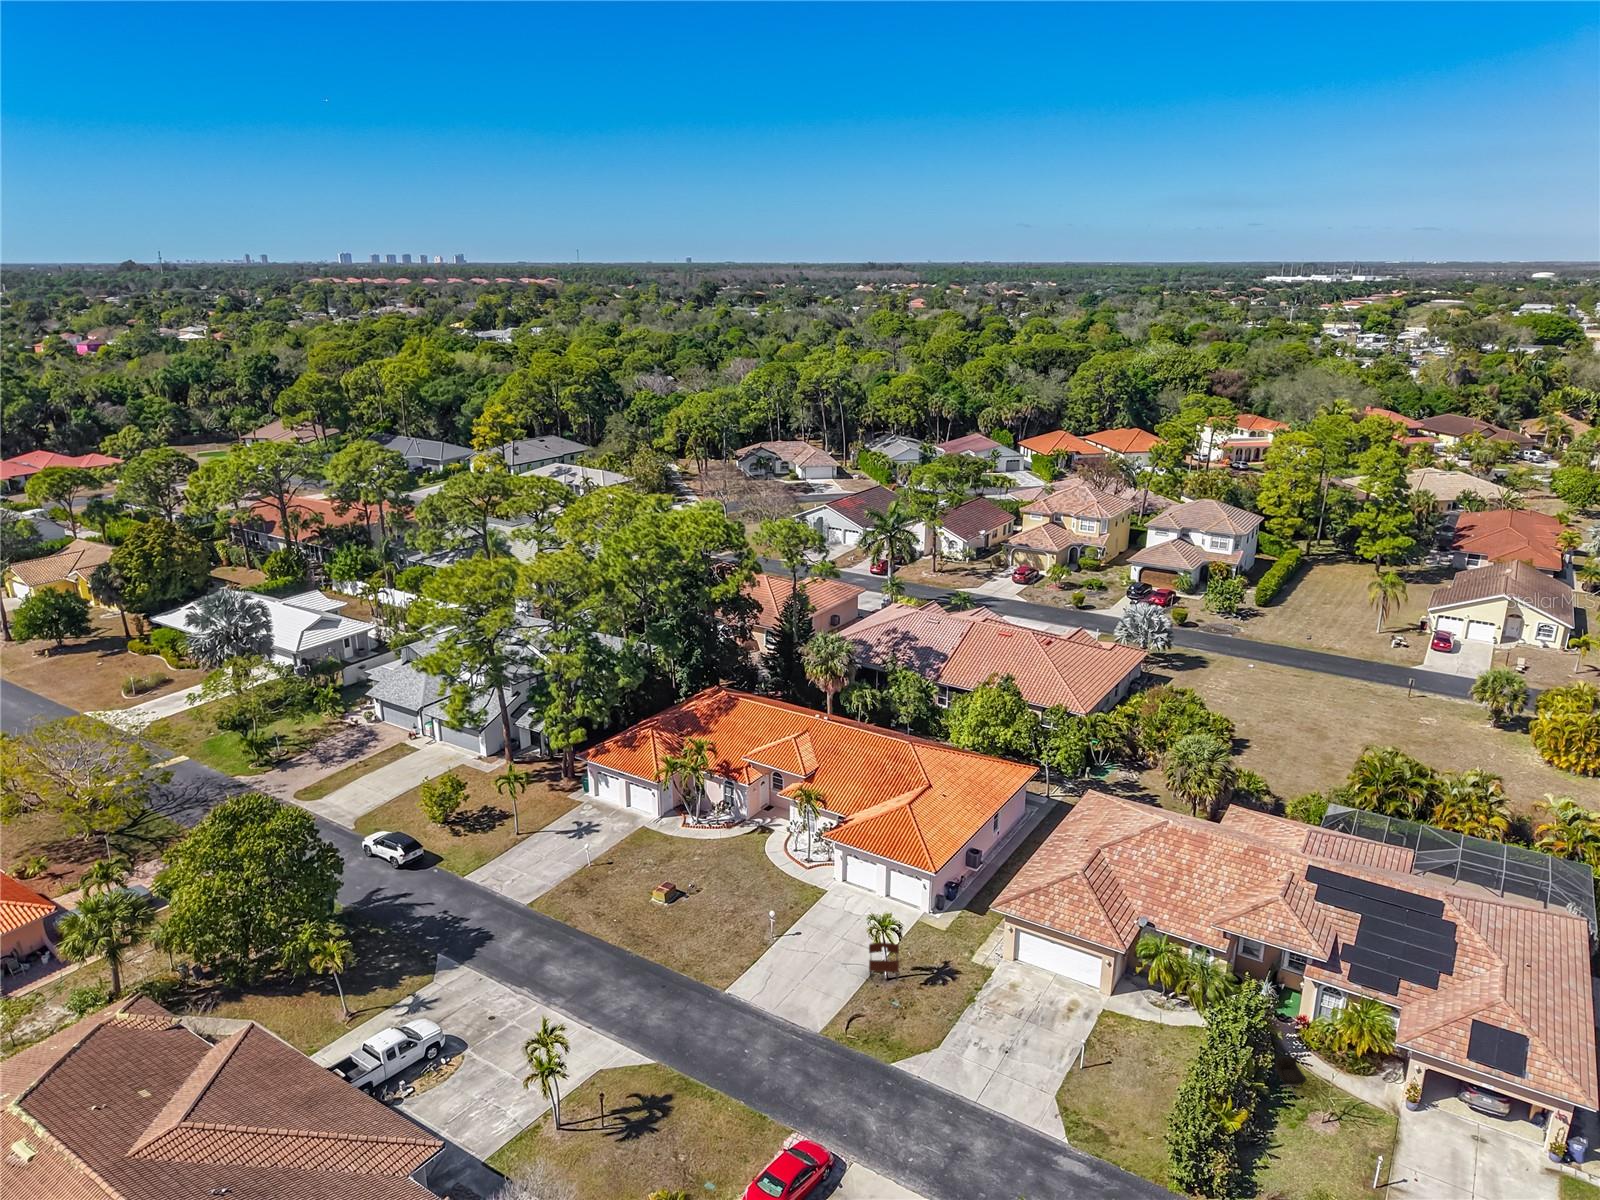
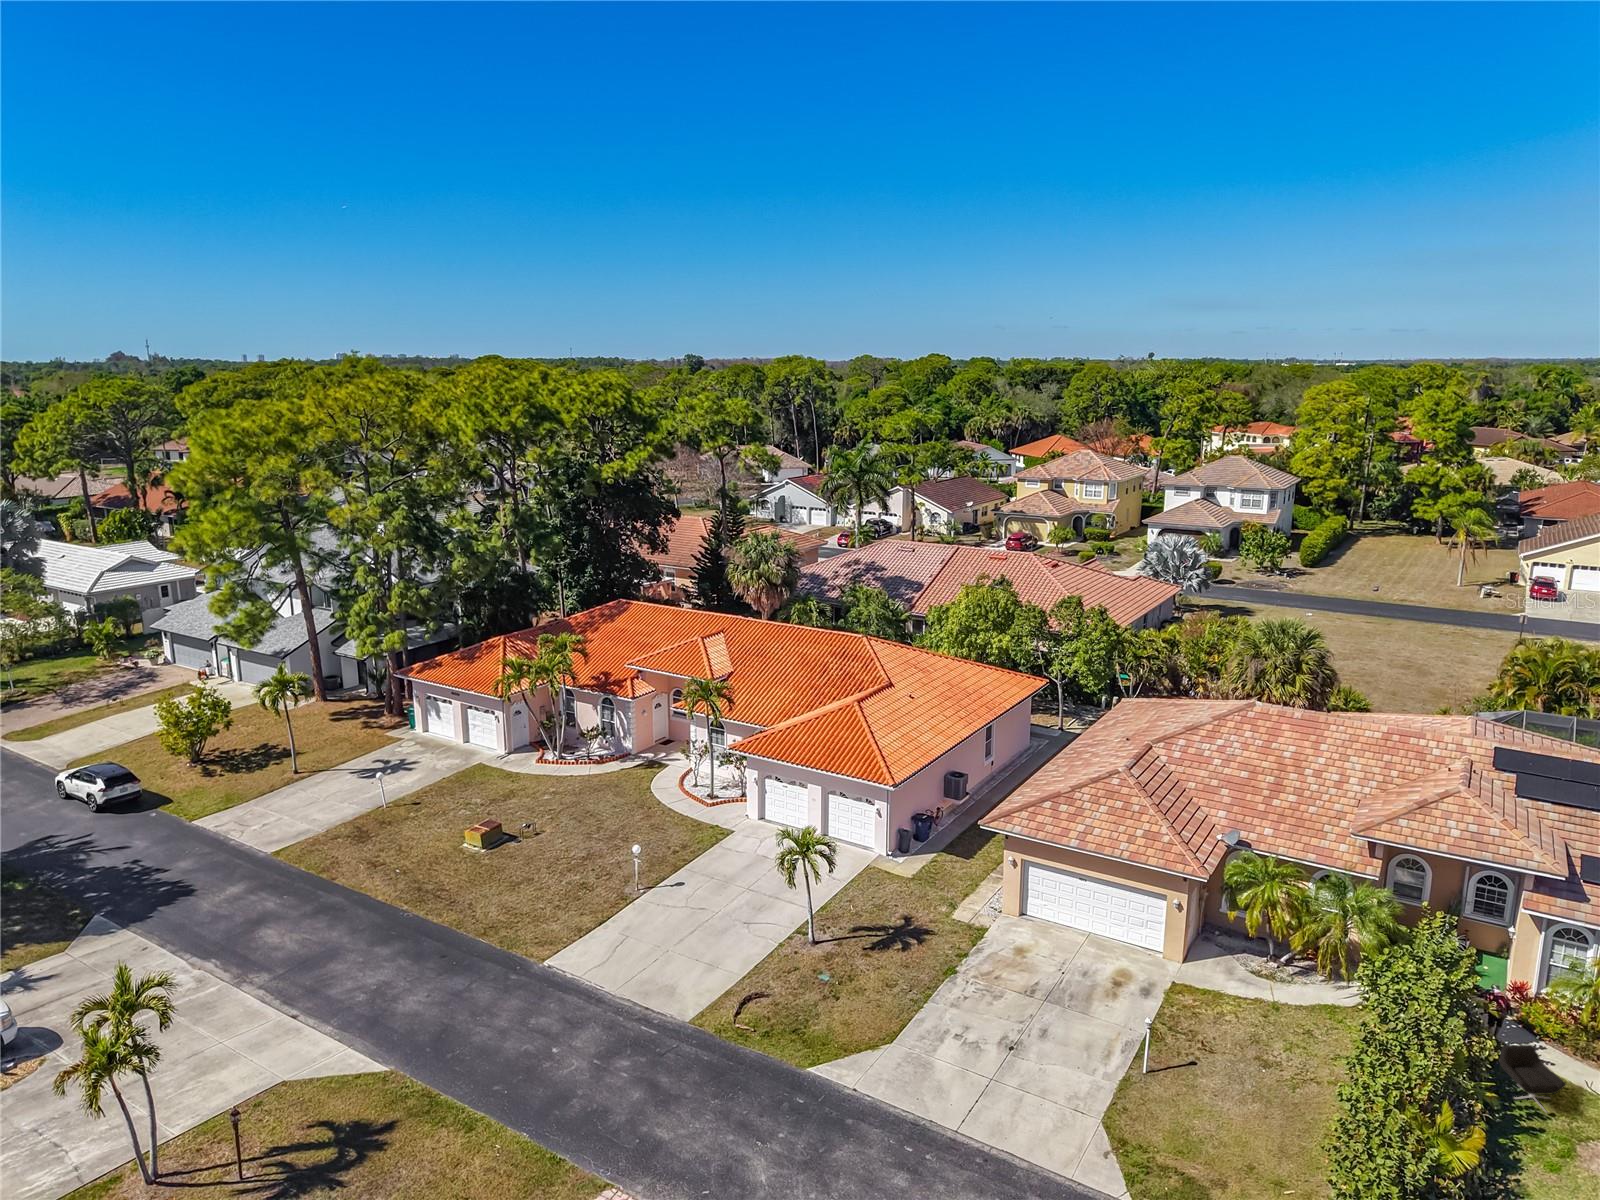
bench: present [869,942,899,979] -> none [782,882,832,944]

